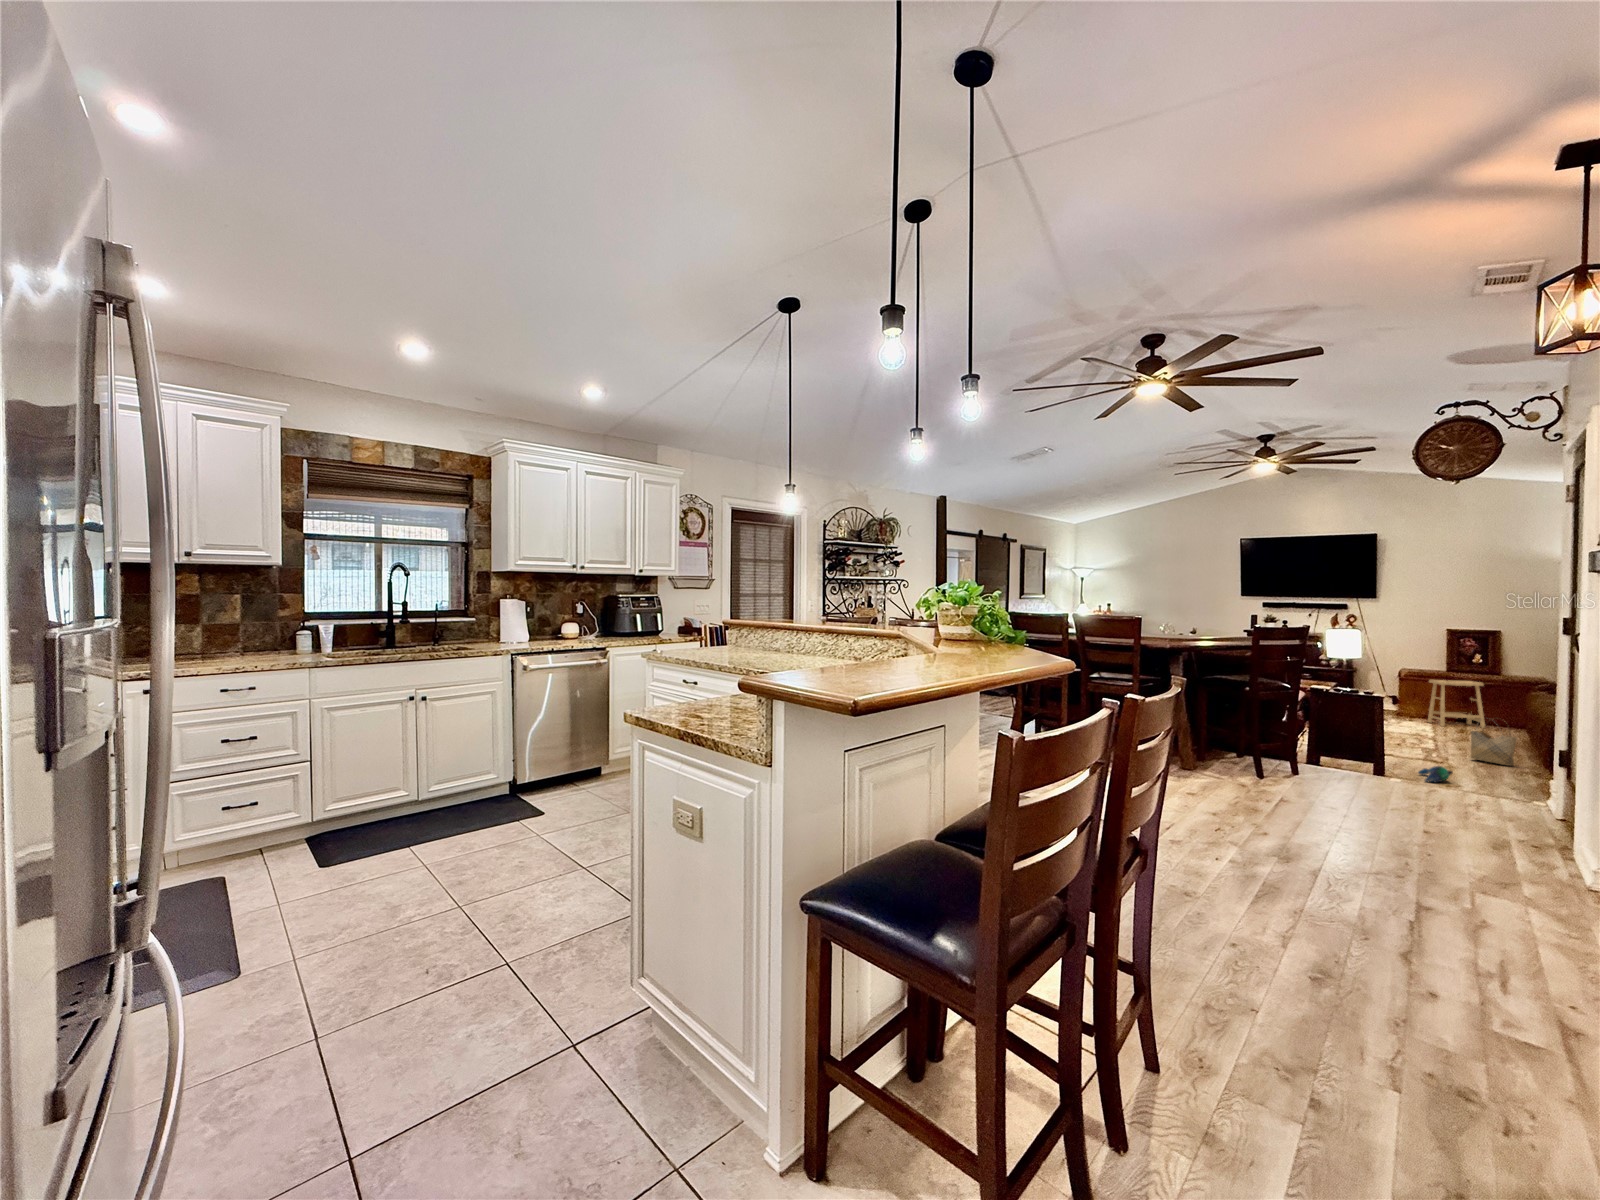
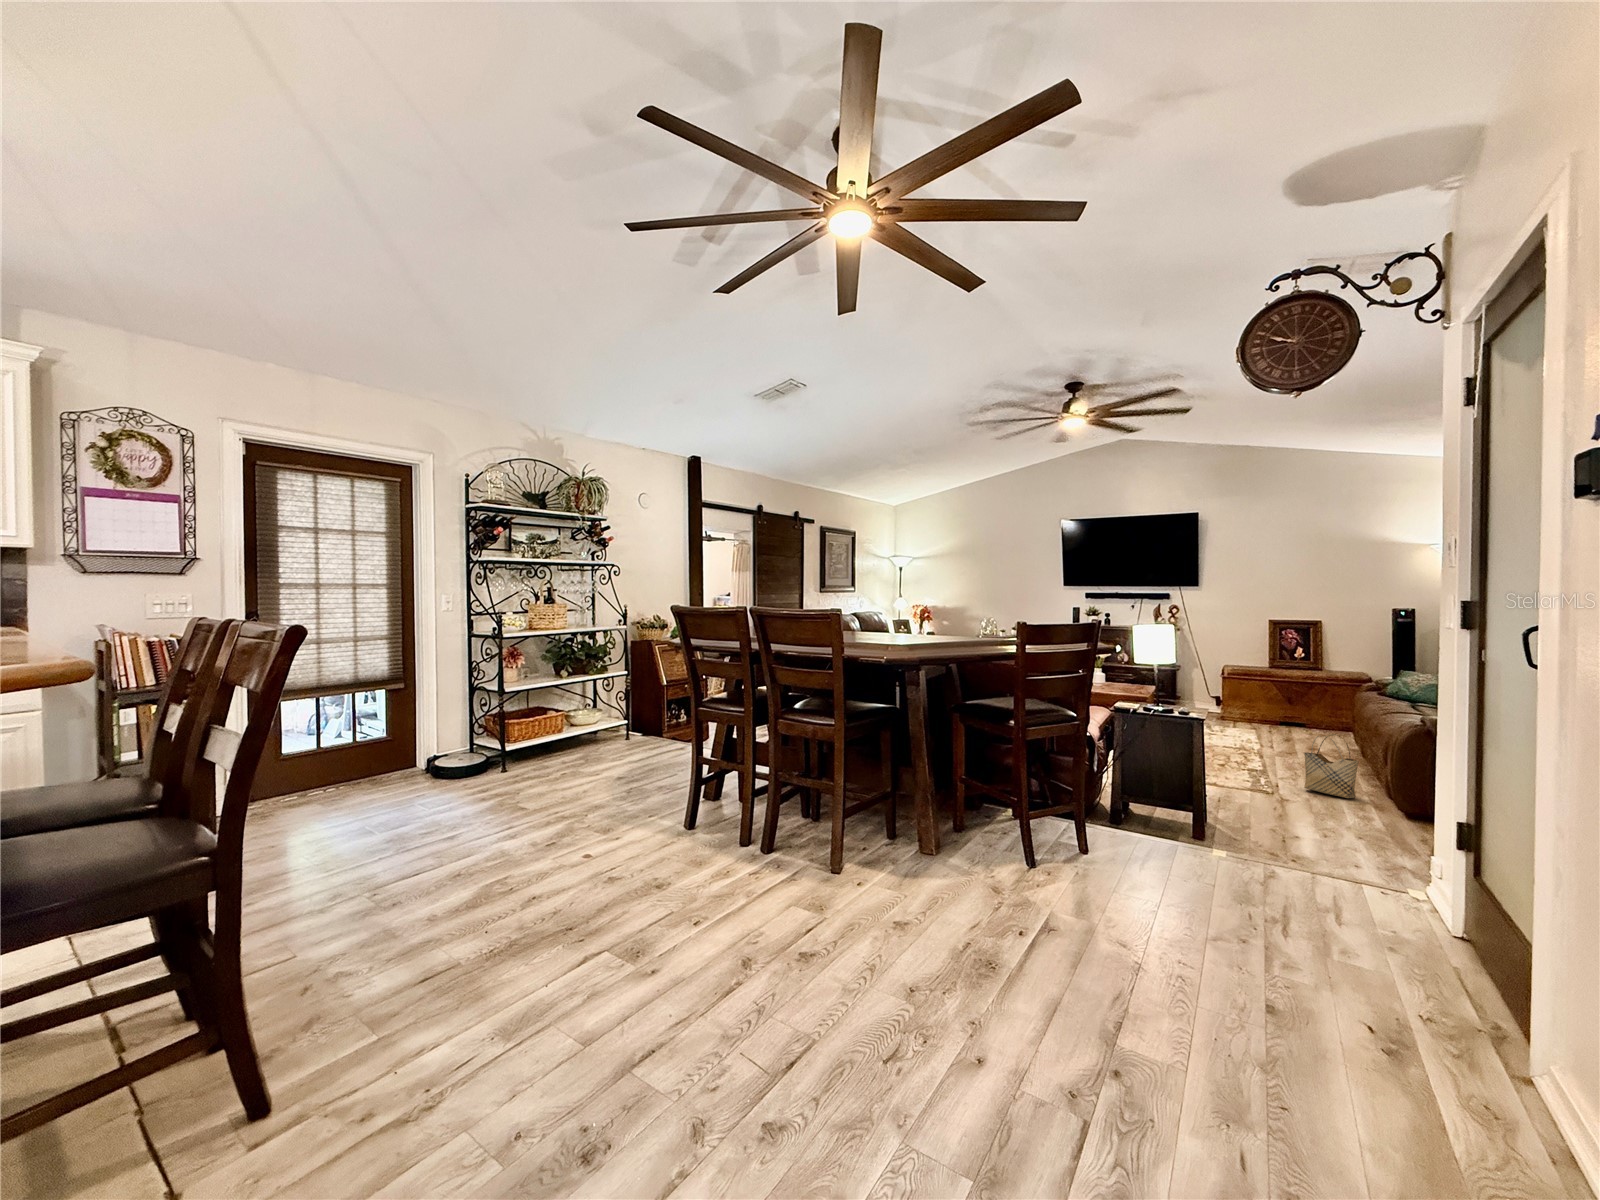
footstool: present [1428,680,1485,728] -> none [1252,679,1311,735]
plush toy: present [1418,766,1453,782] -> none [1247,815,1292,843]

